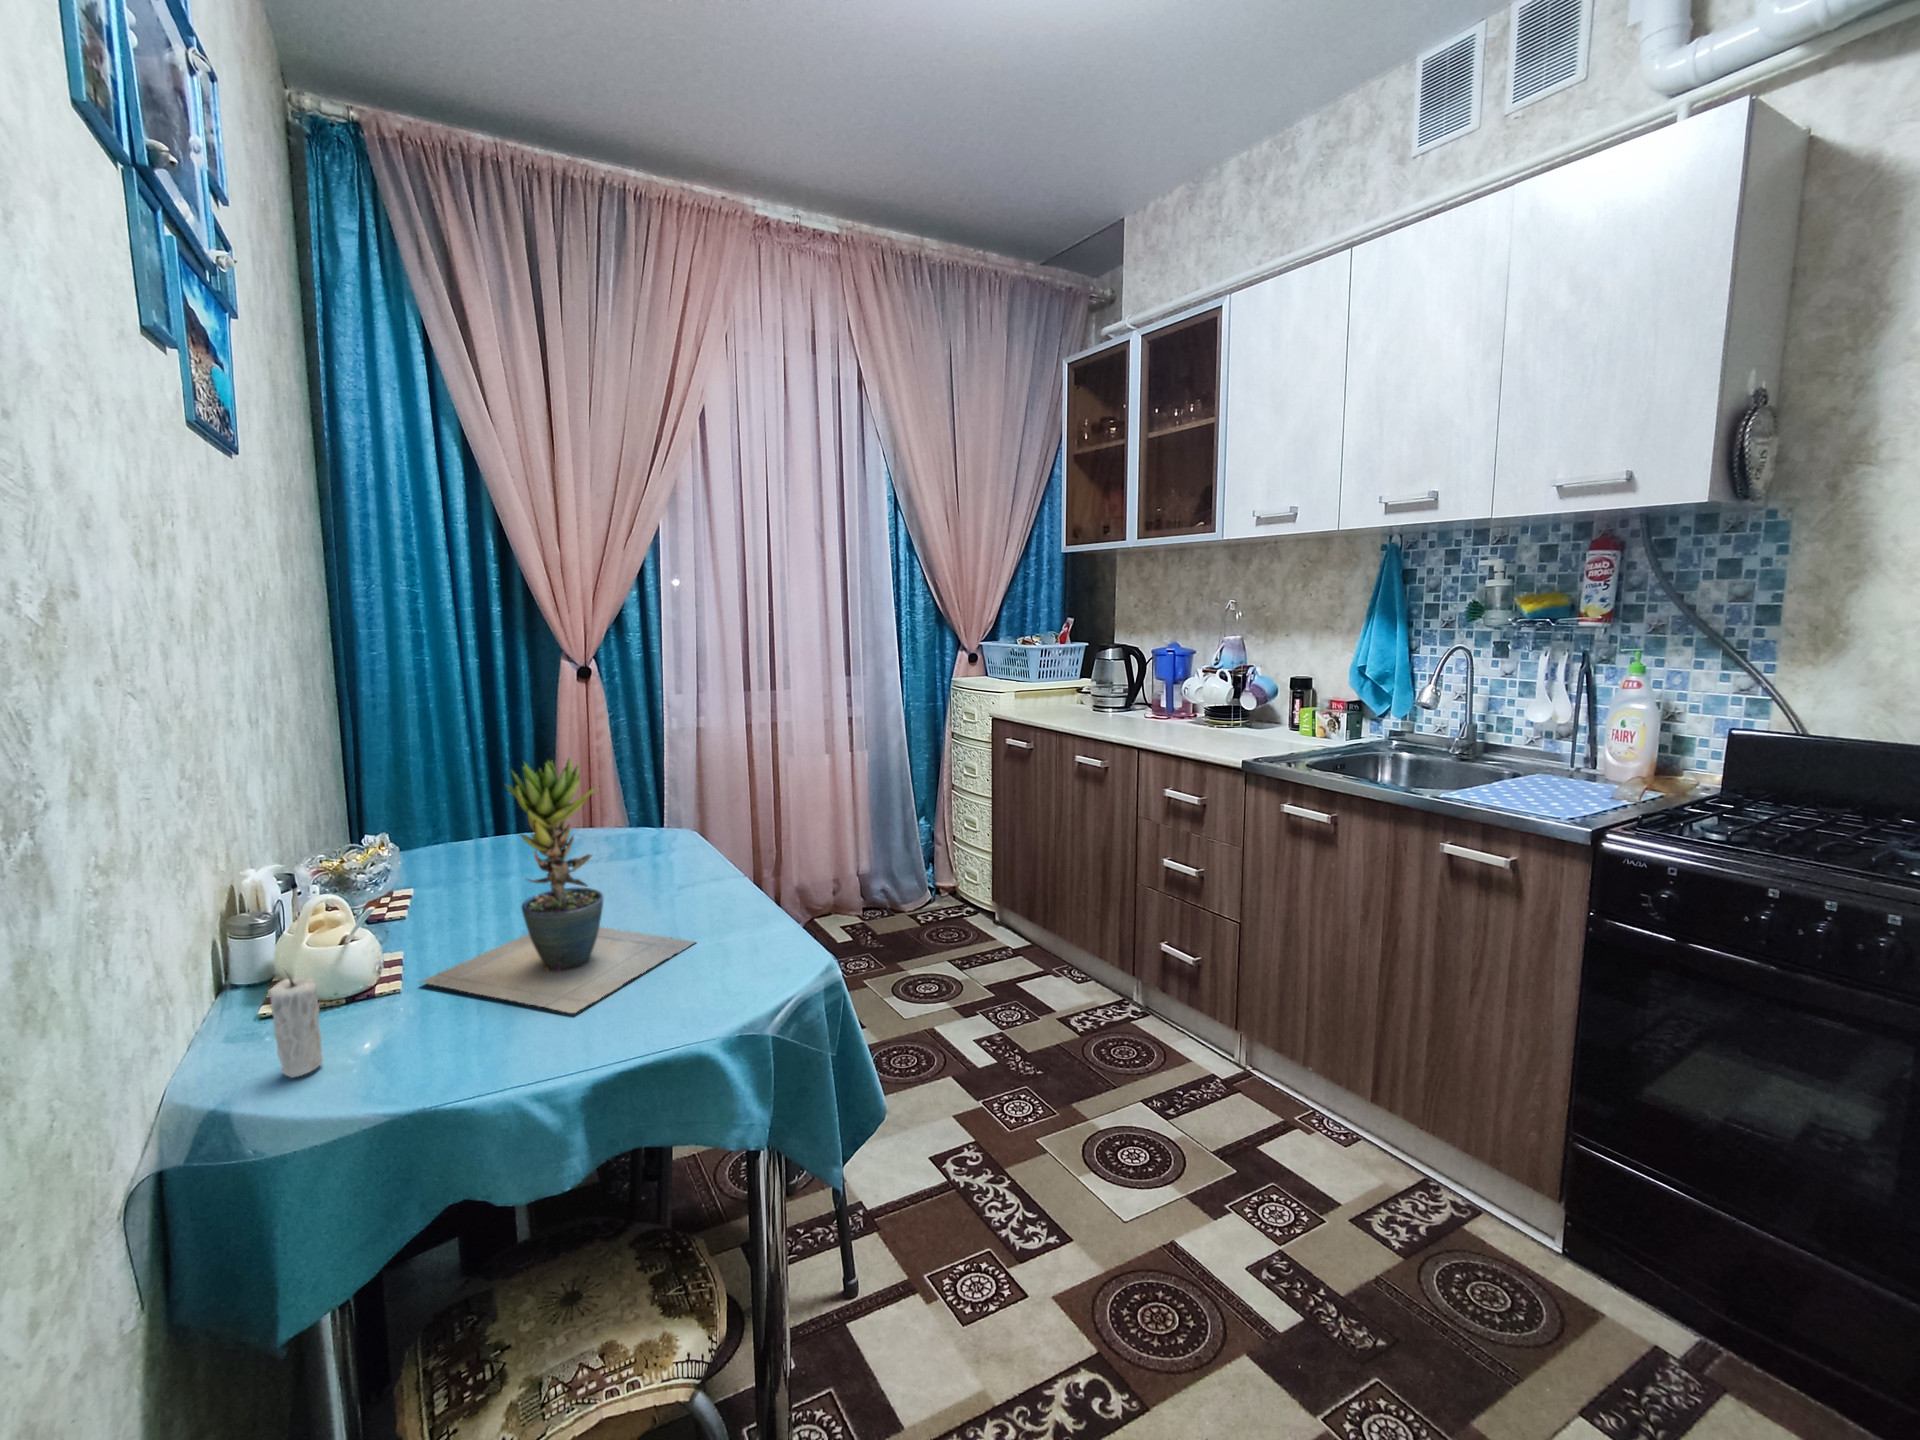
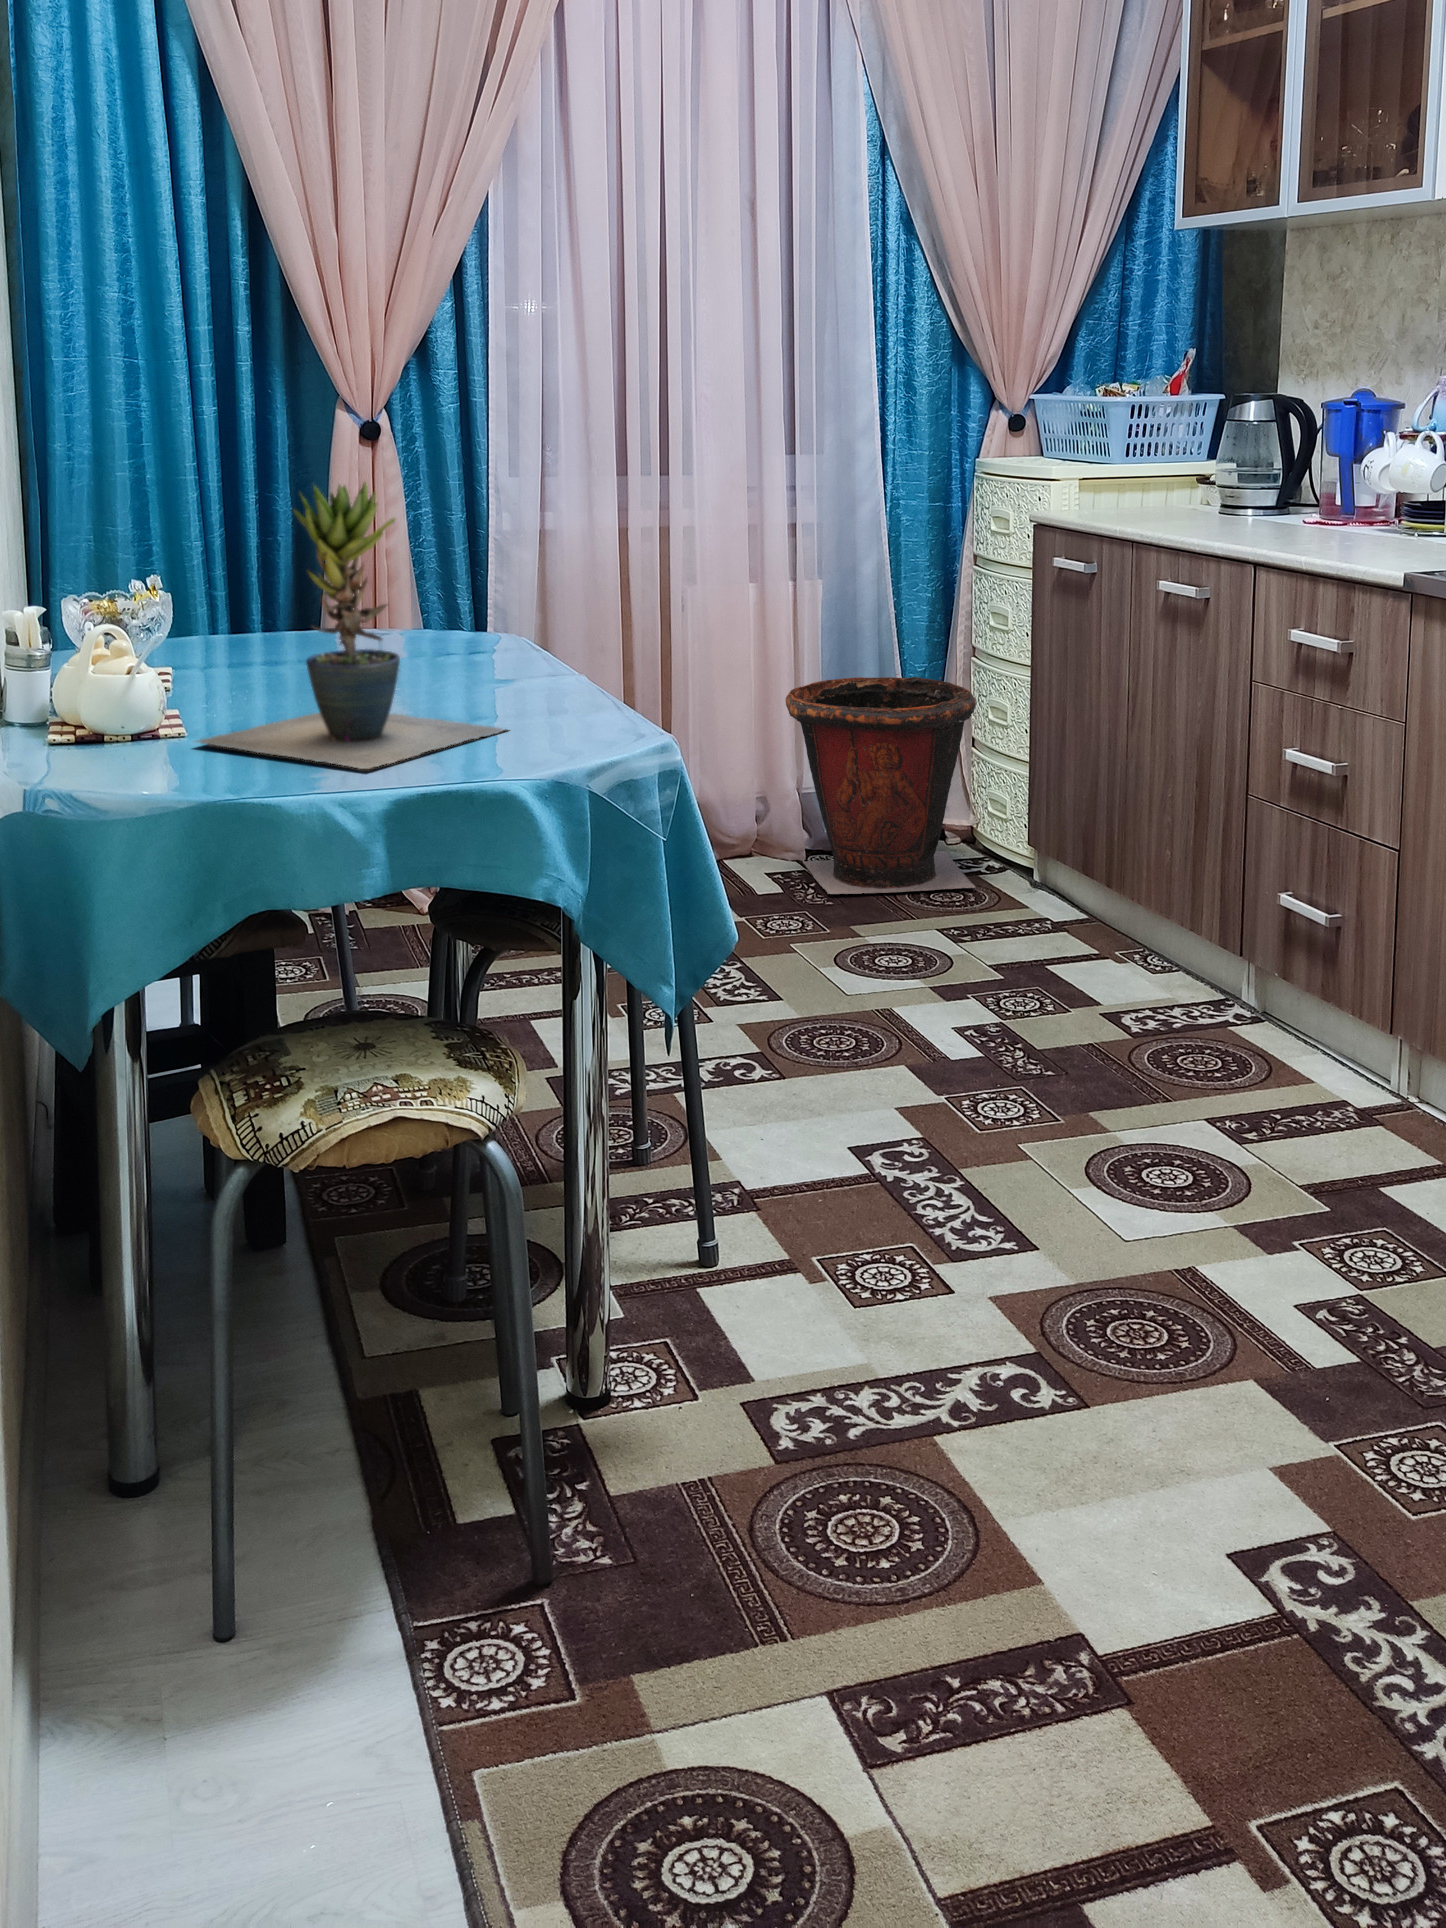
waste bin: none [850,803,964,939] -> present [785,674,976,894]
candle: present [268,973,322,1078] -> none [65,674,112,795]

